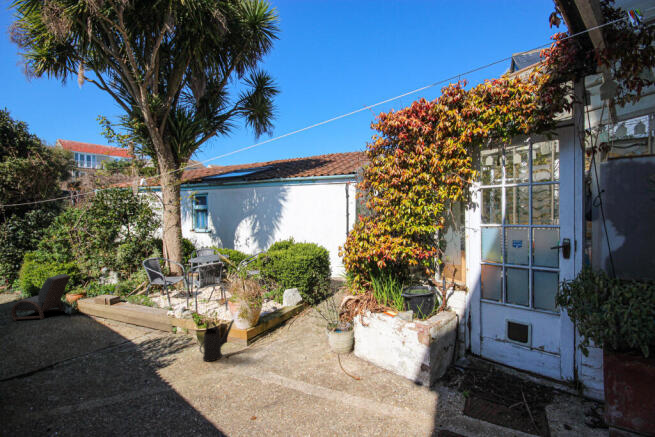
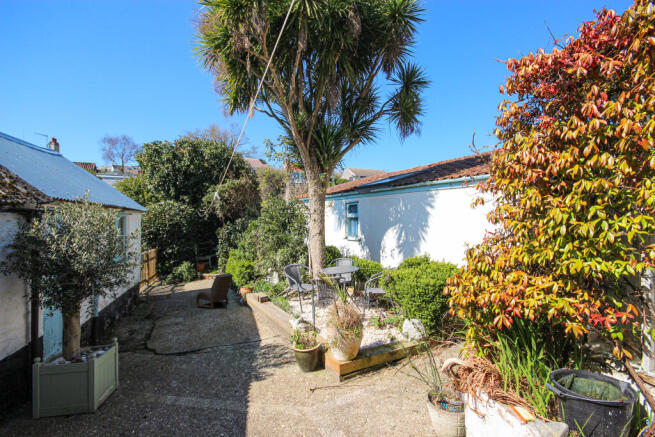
watering can: present [200,320,234,361] -> none [284,345,328,390]

